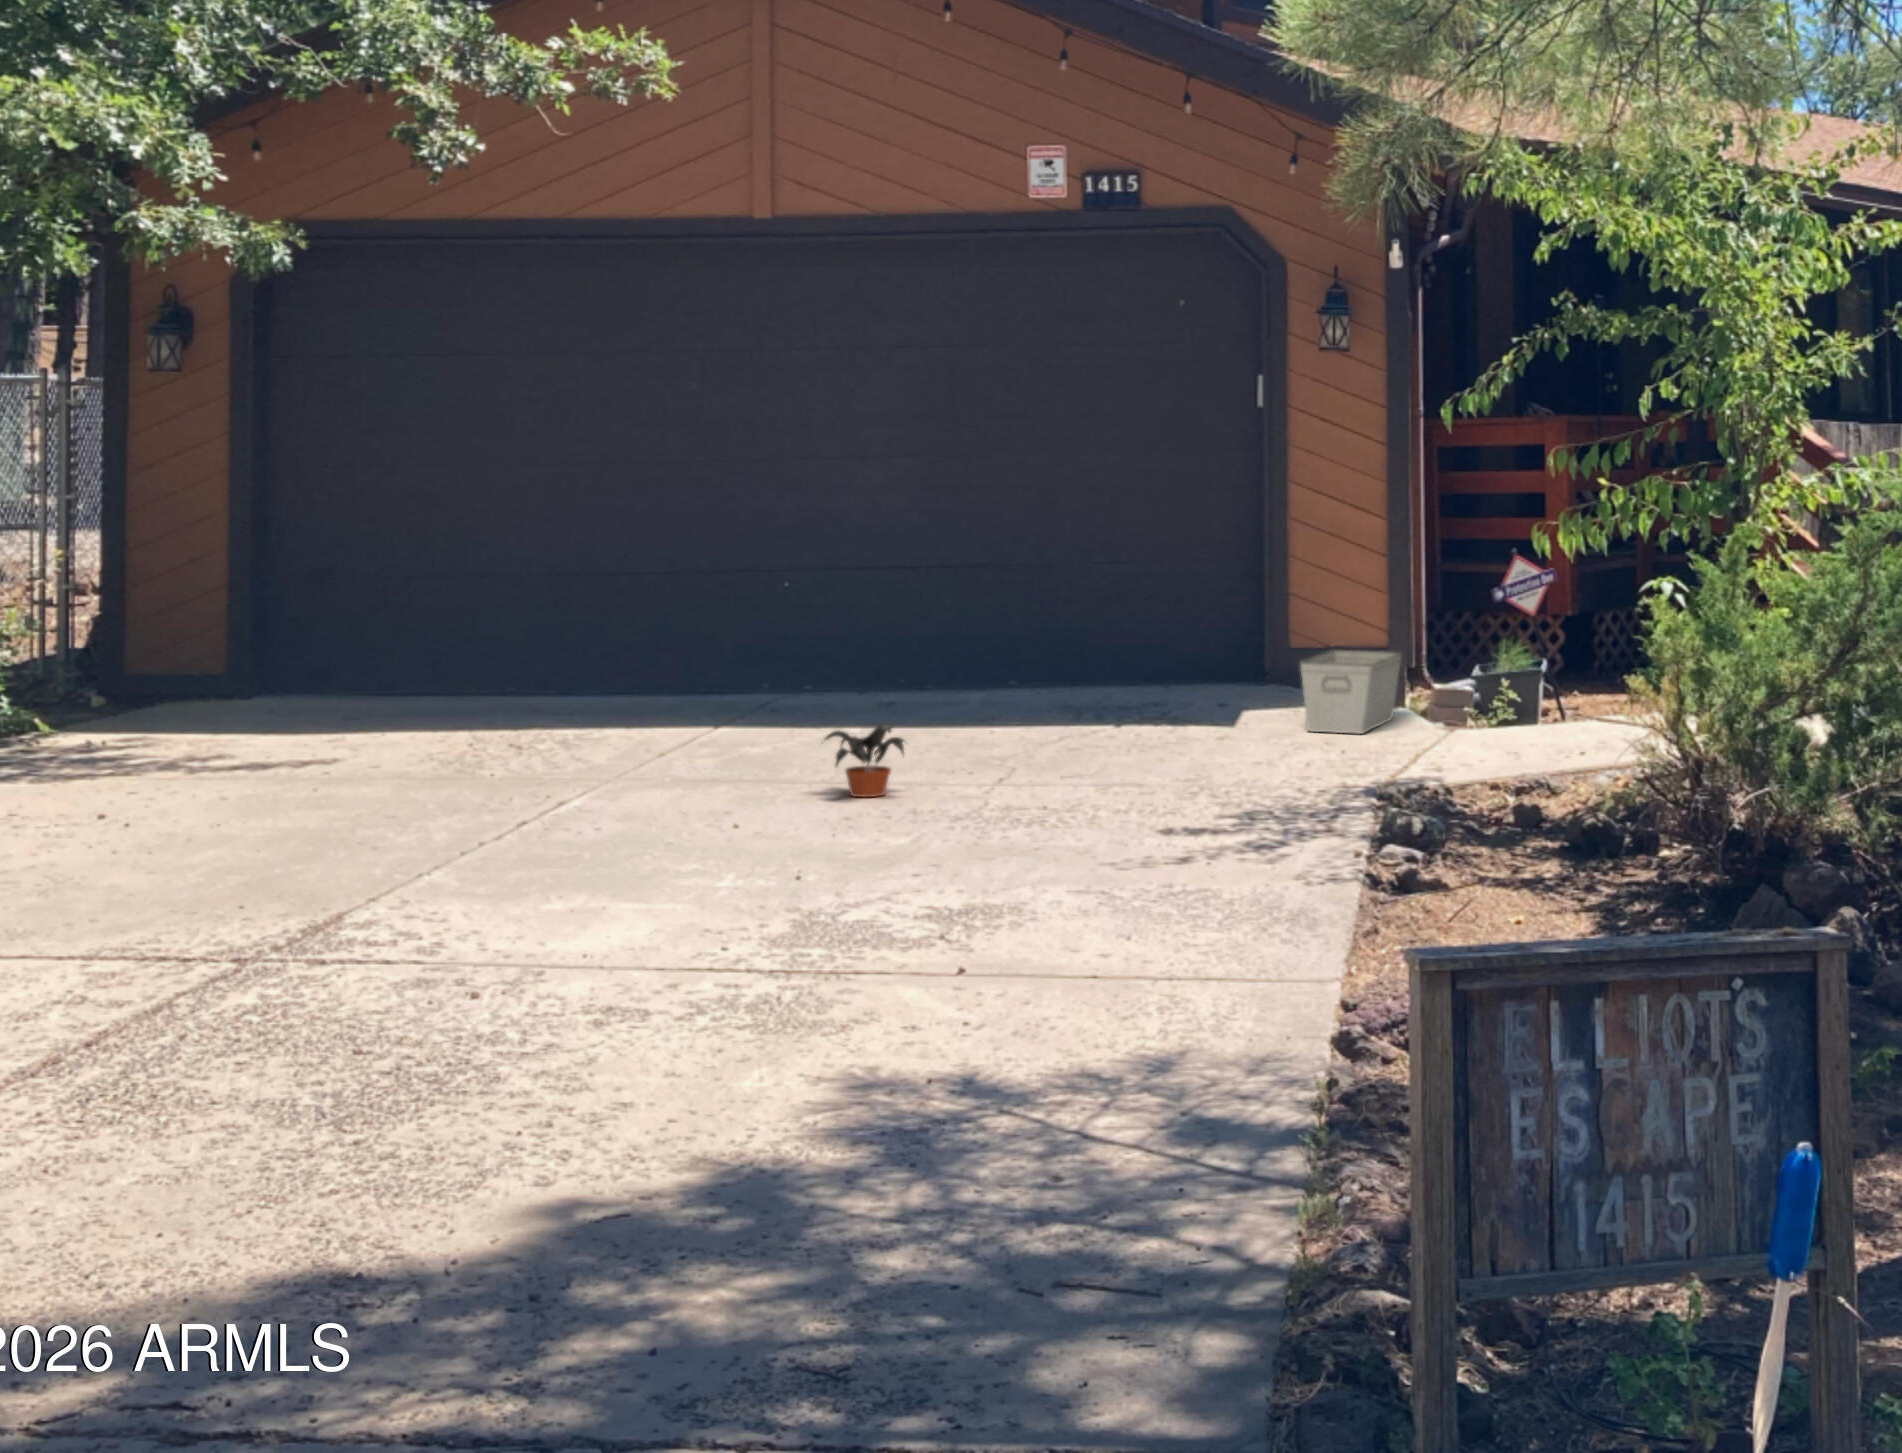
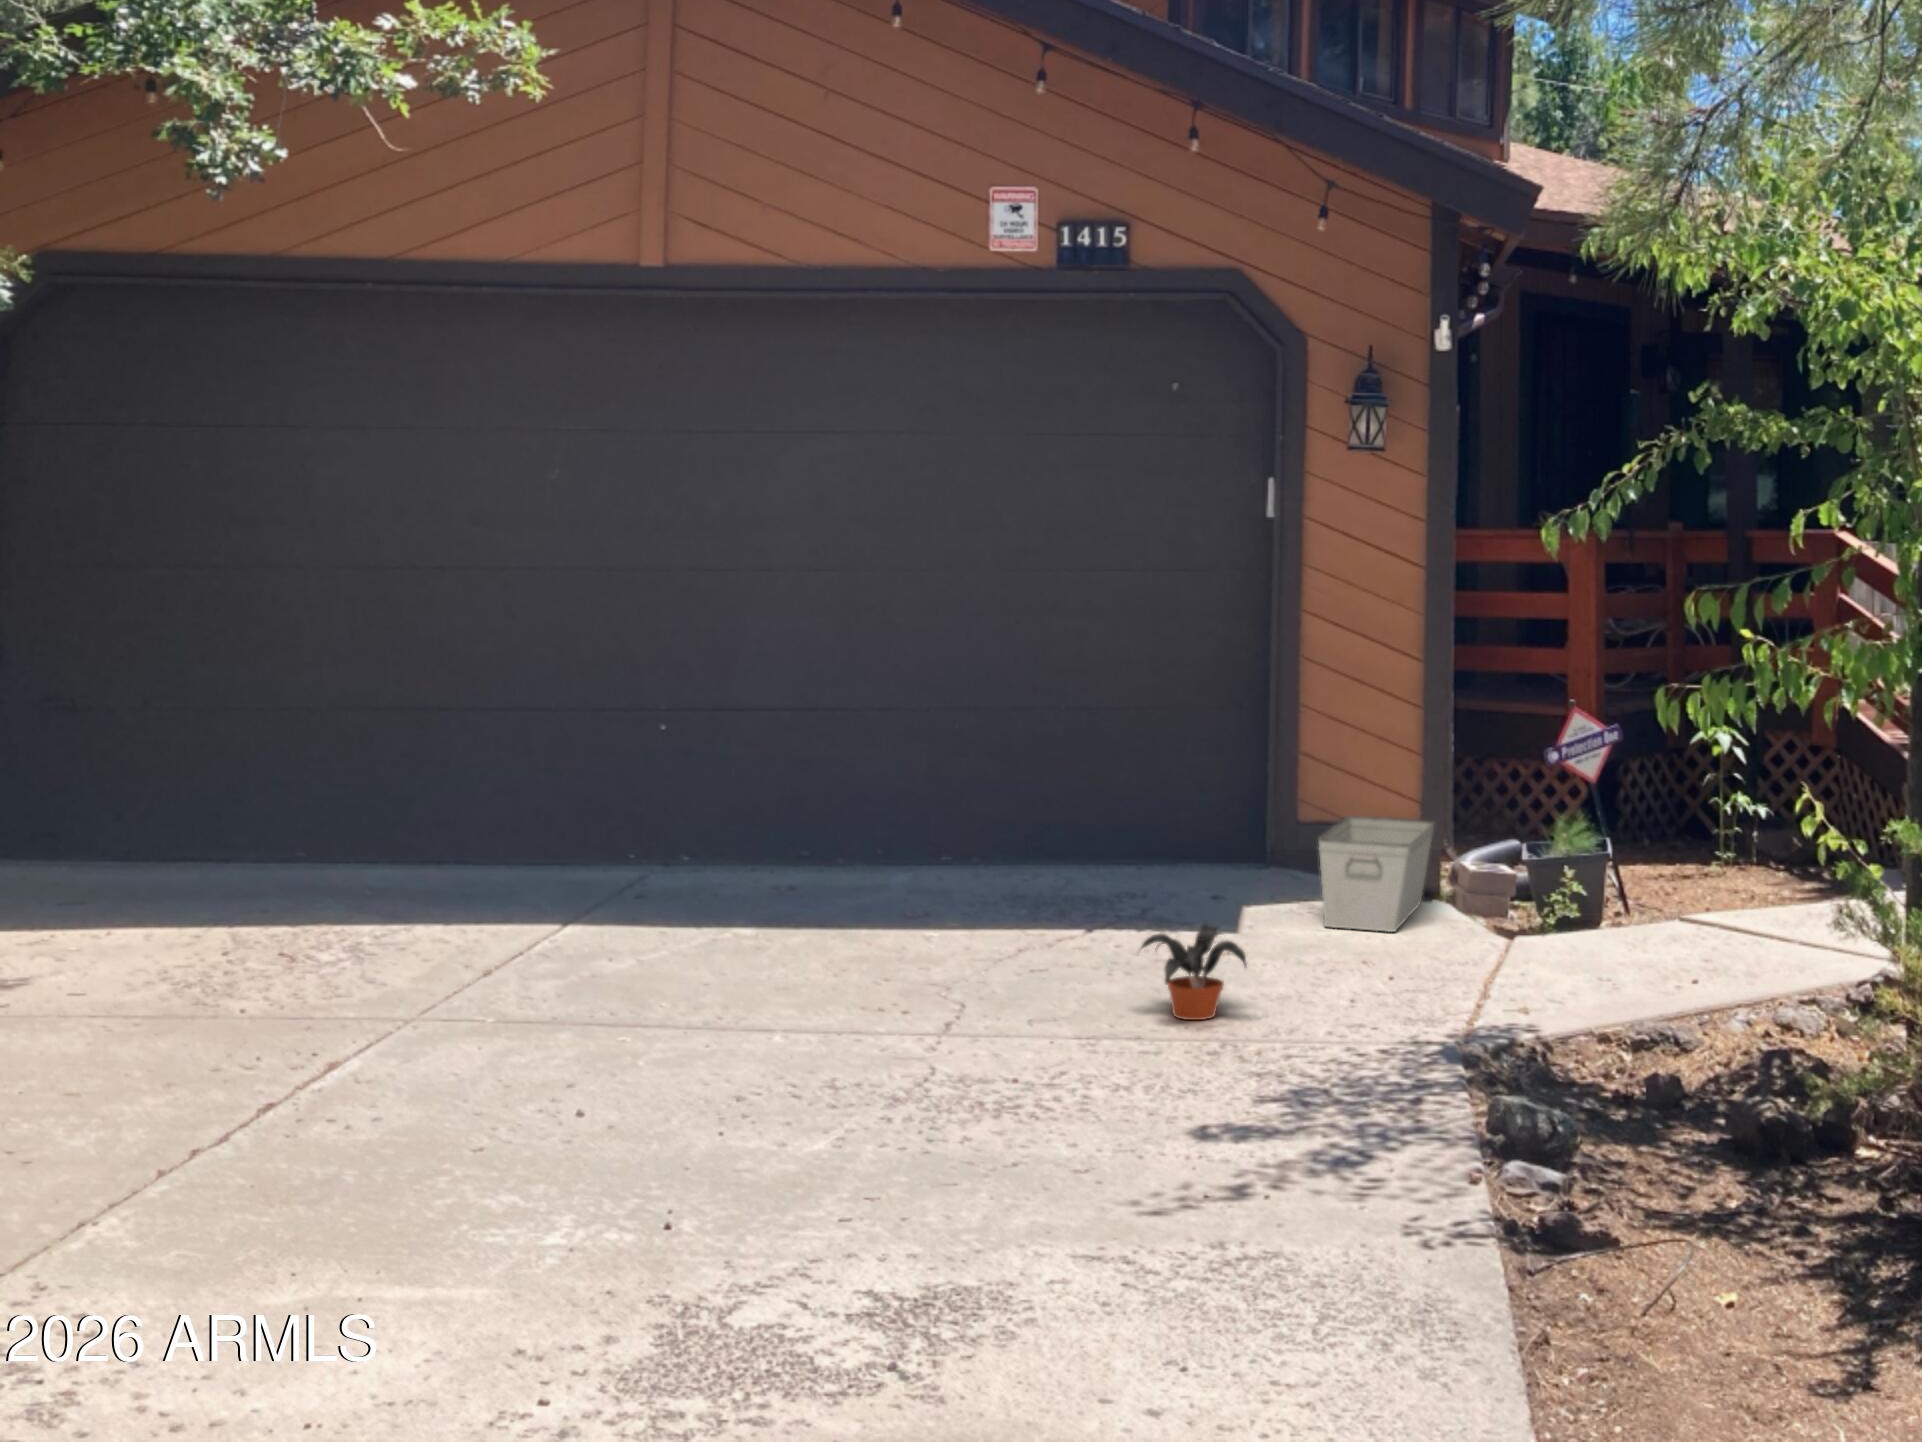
potted plant: present [825,725,904,797] -> present [1141,925,1246,1020]

